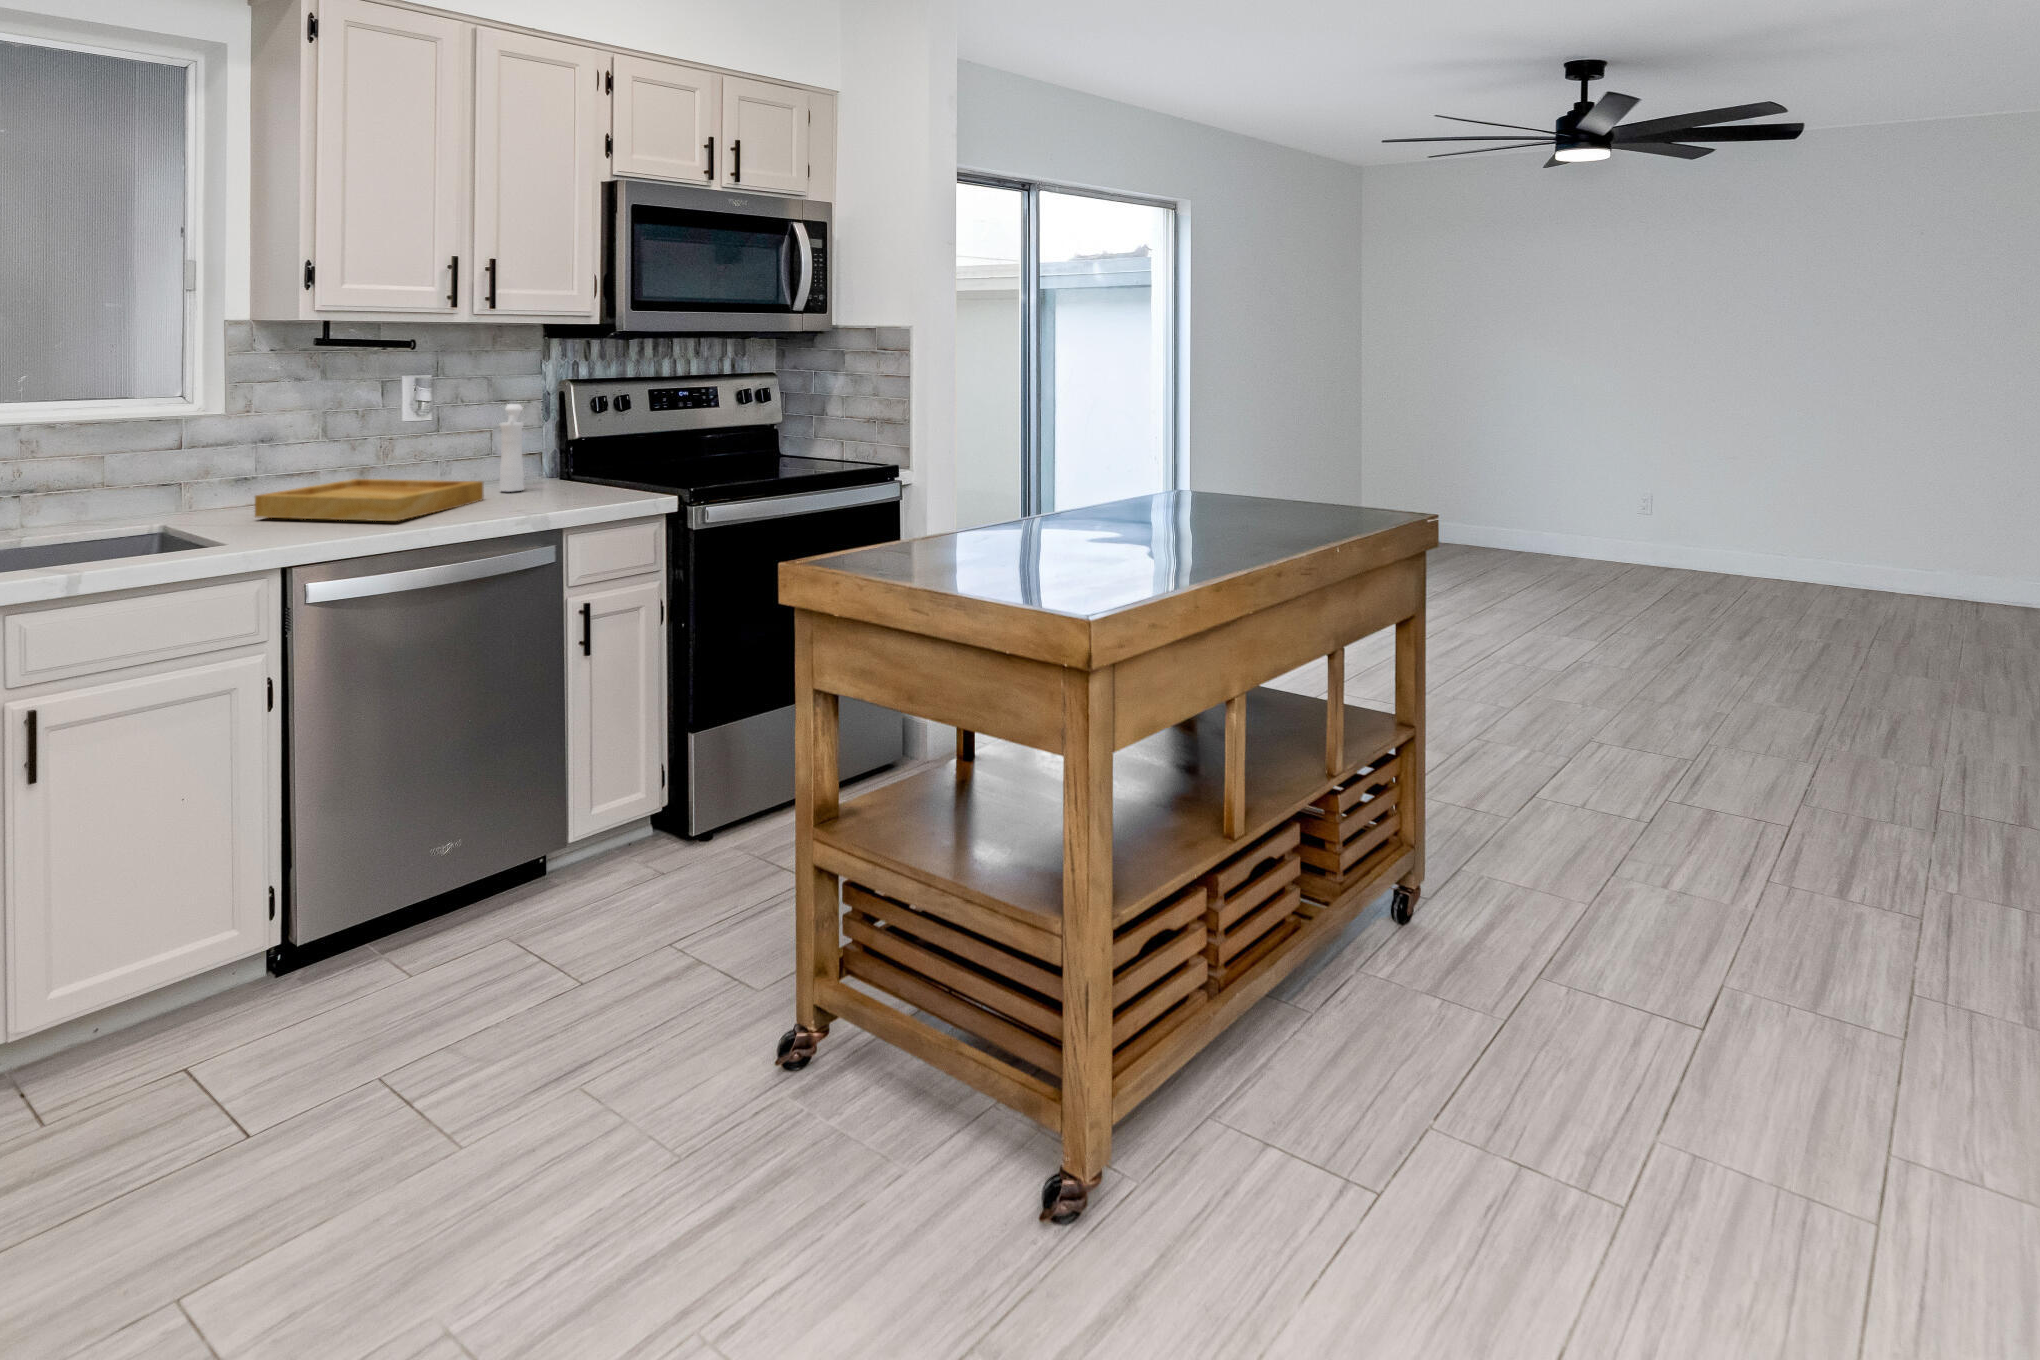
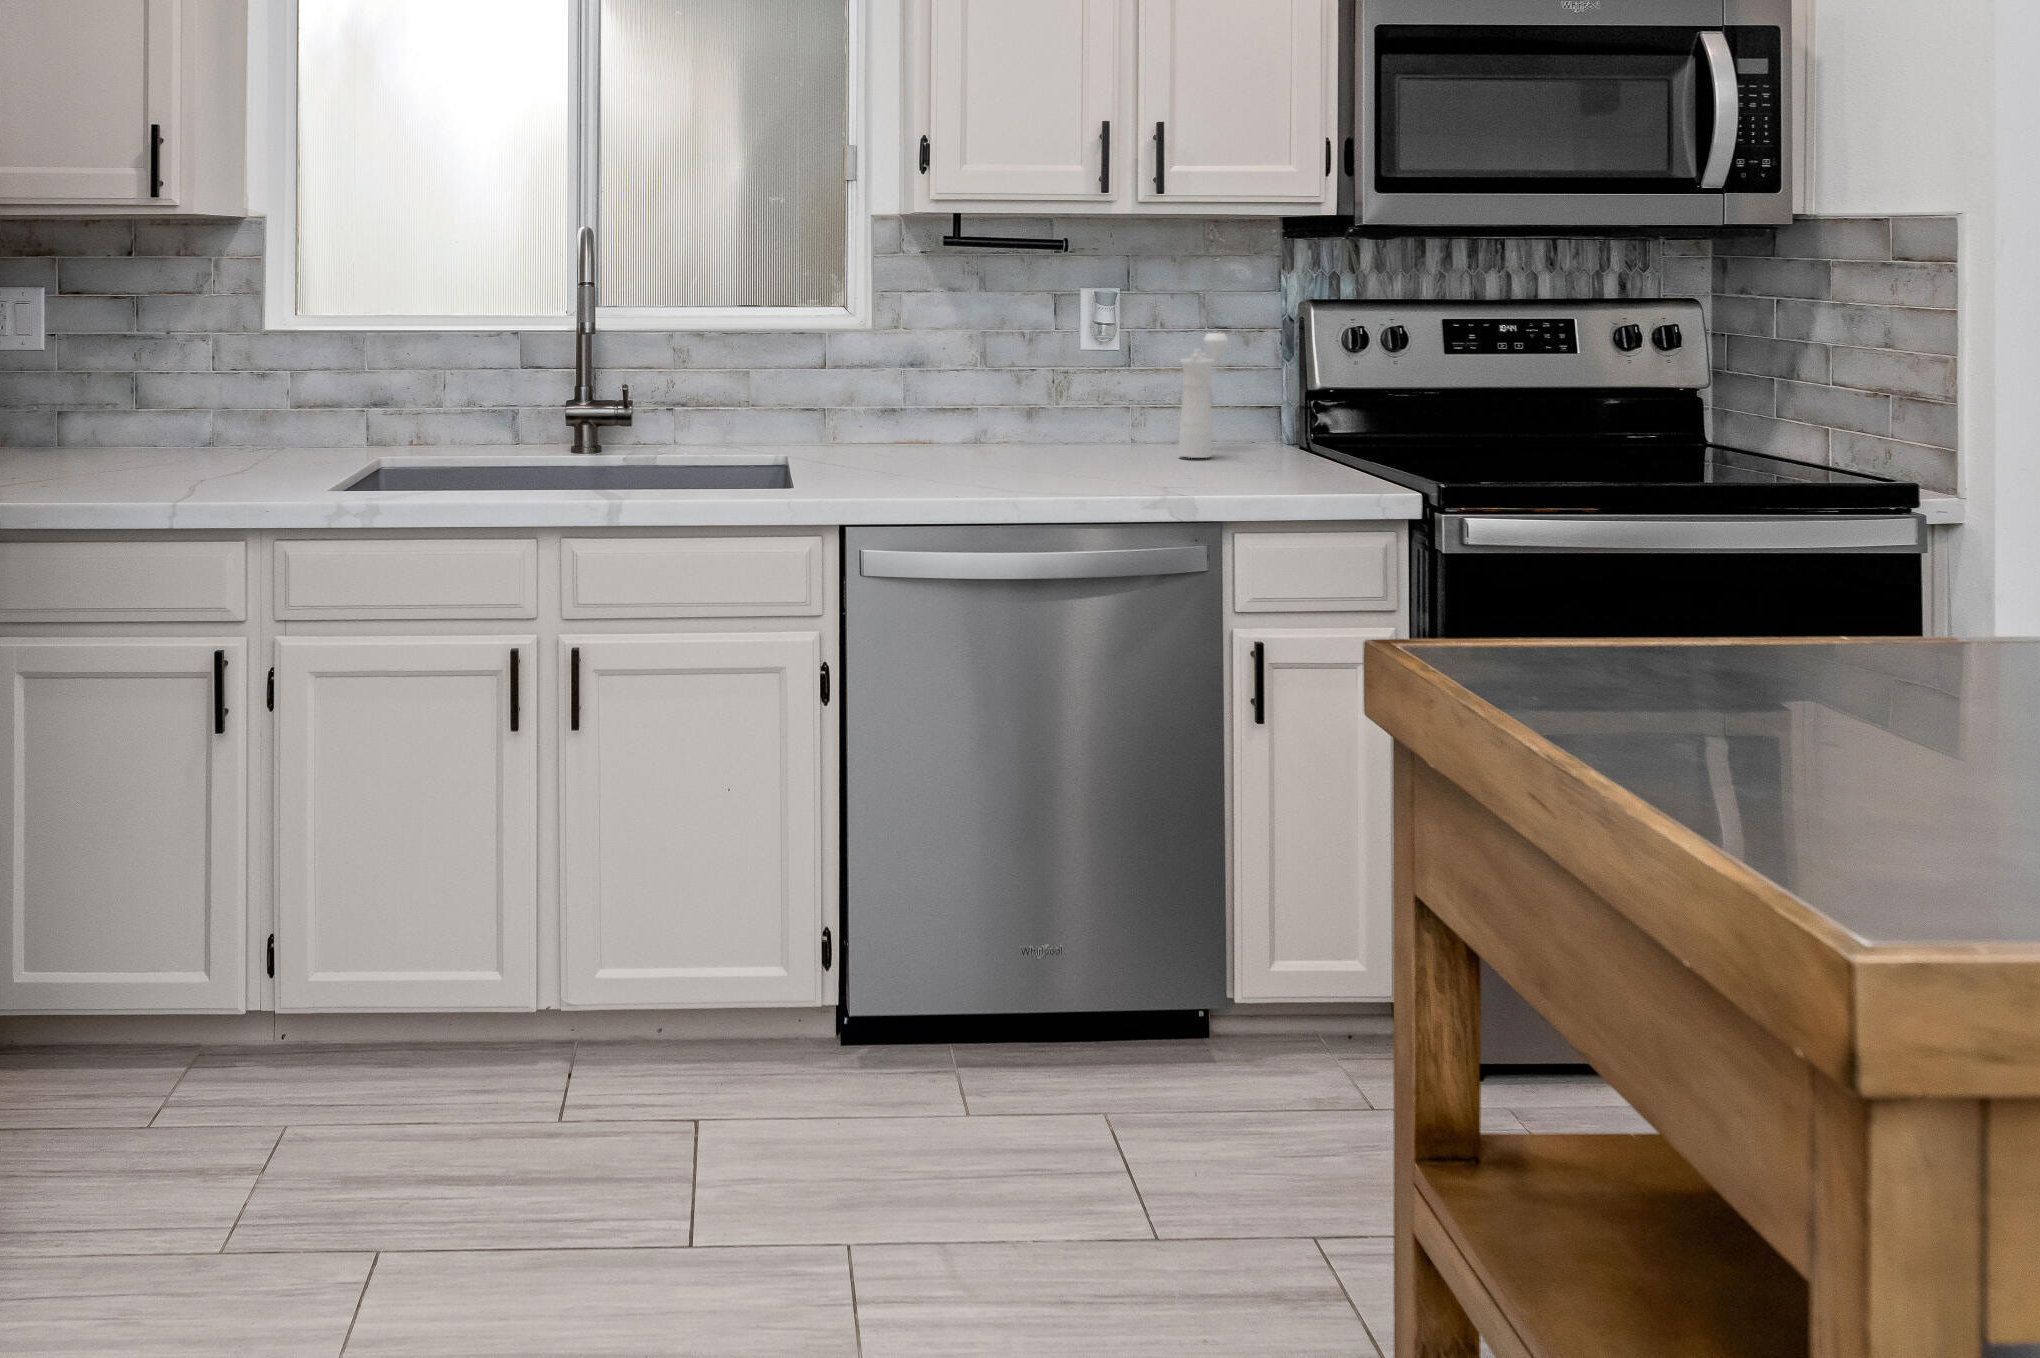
tray: present [255,479,484,521] -> none [868,422,1143,482]

